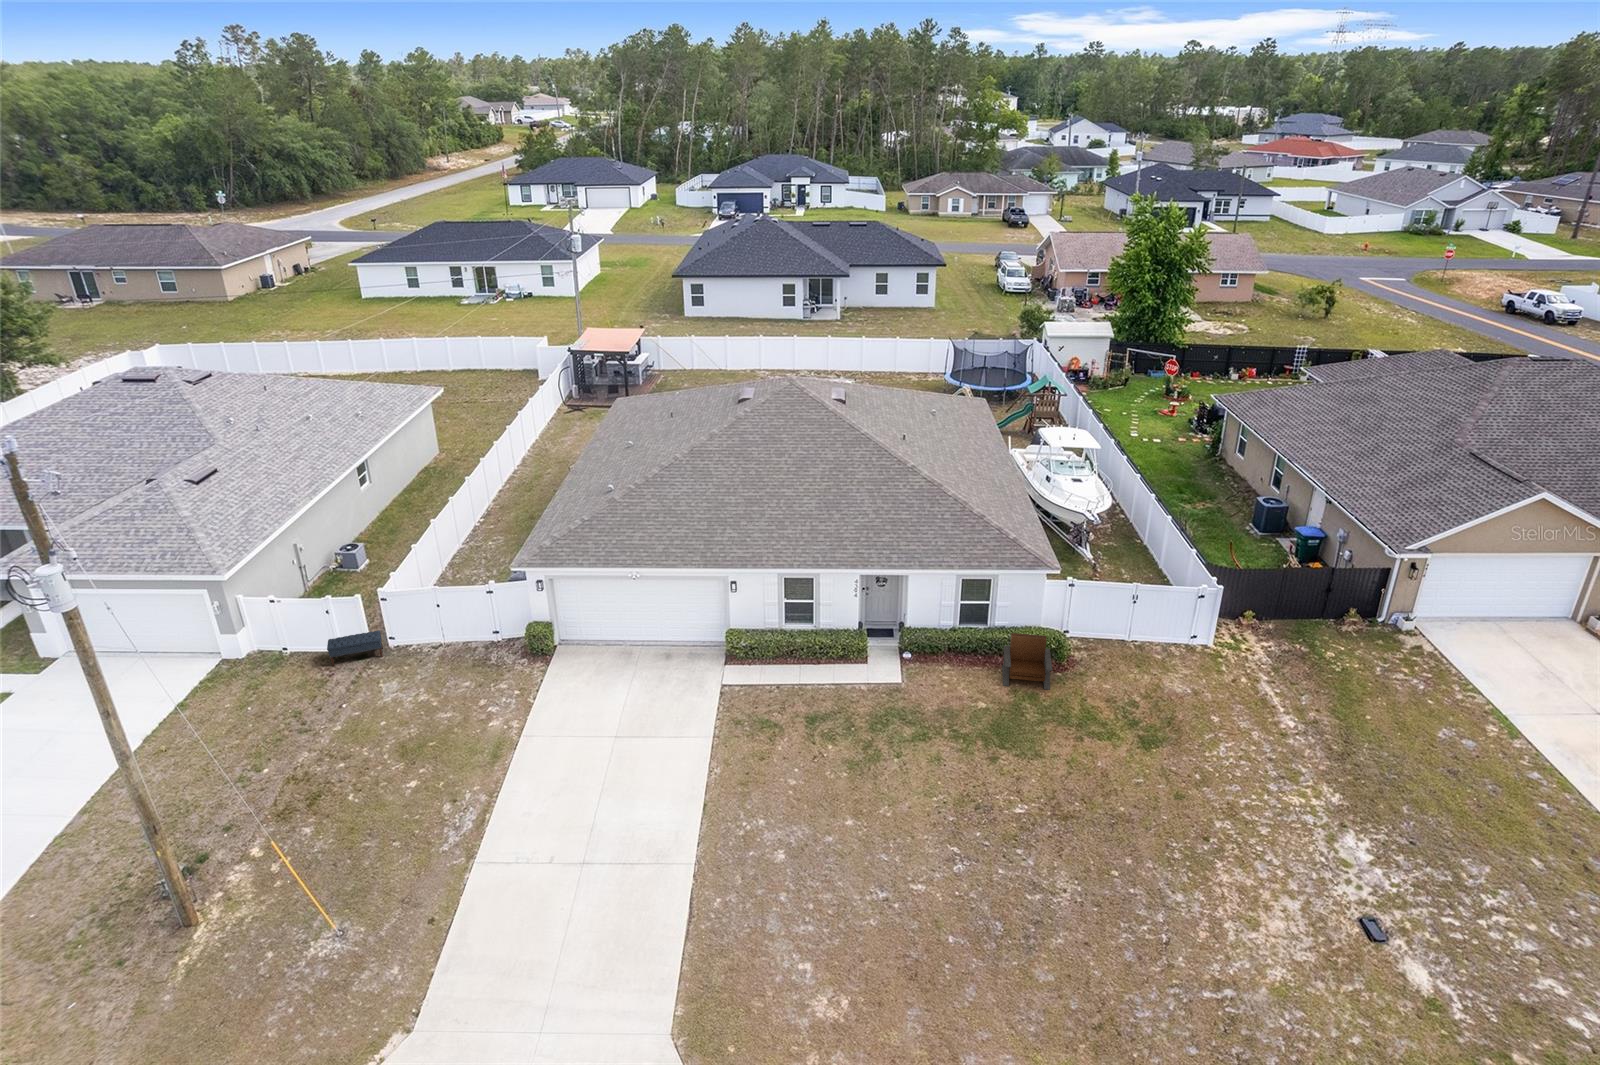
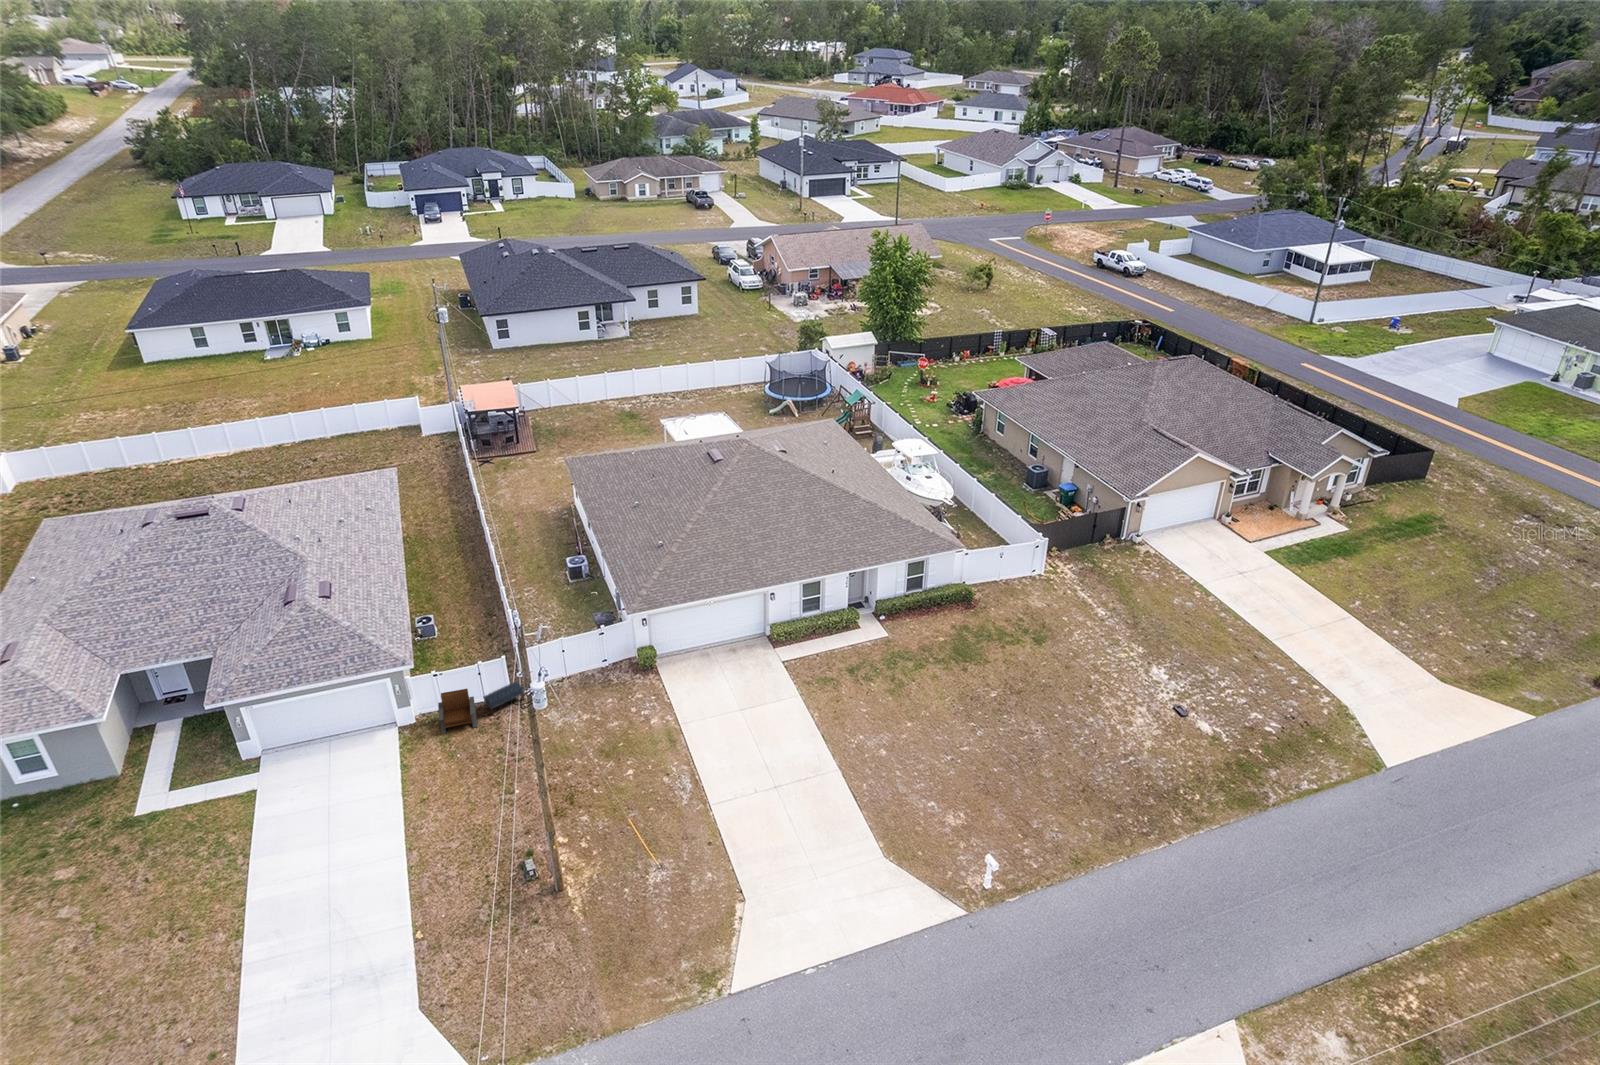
lounge chair: present [1002,633,1052,690] -> present [438,689,477,734]

